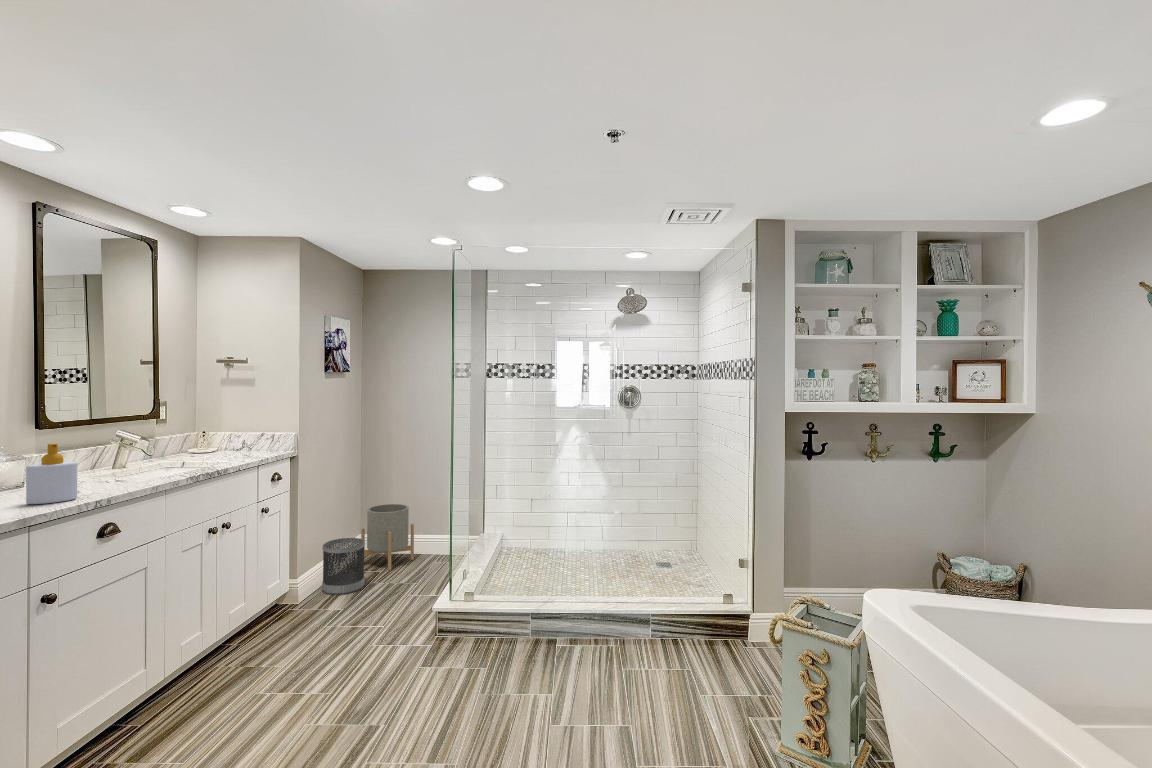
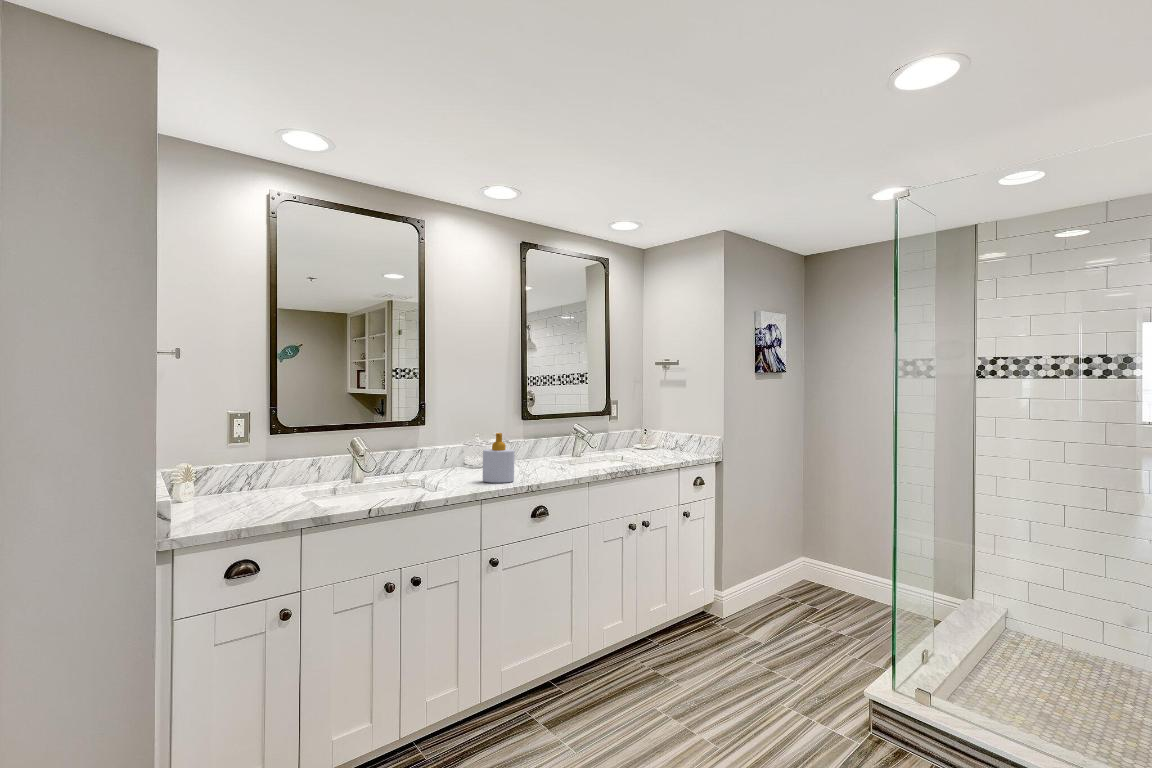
planter: present [361,504,414,570] -> none [800,528,866,609]
wastebasket: present [322,538,365,595] -> none [751,558,798,624]

